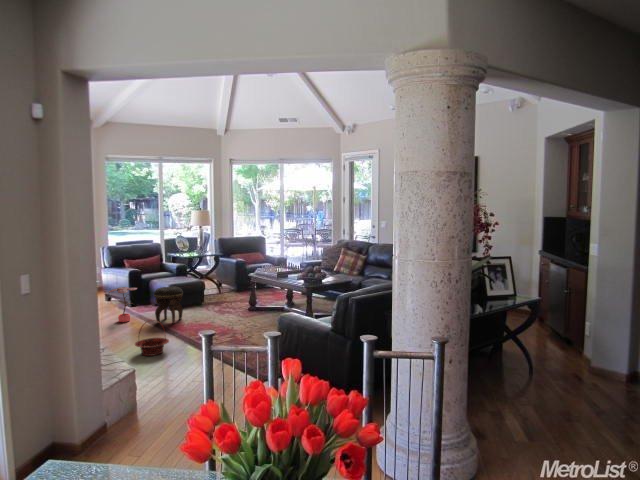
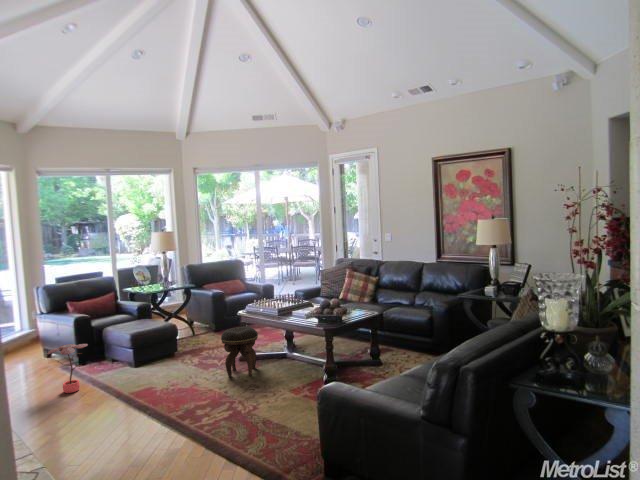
footstool: present [154,287,183,323] -> present [221,327,258,377]
basket: present [135,321,169,356] -> none [90,400,143,454]

